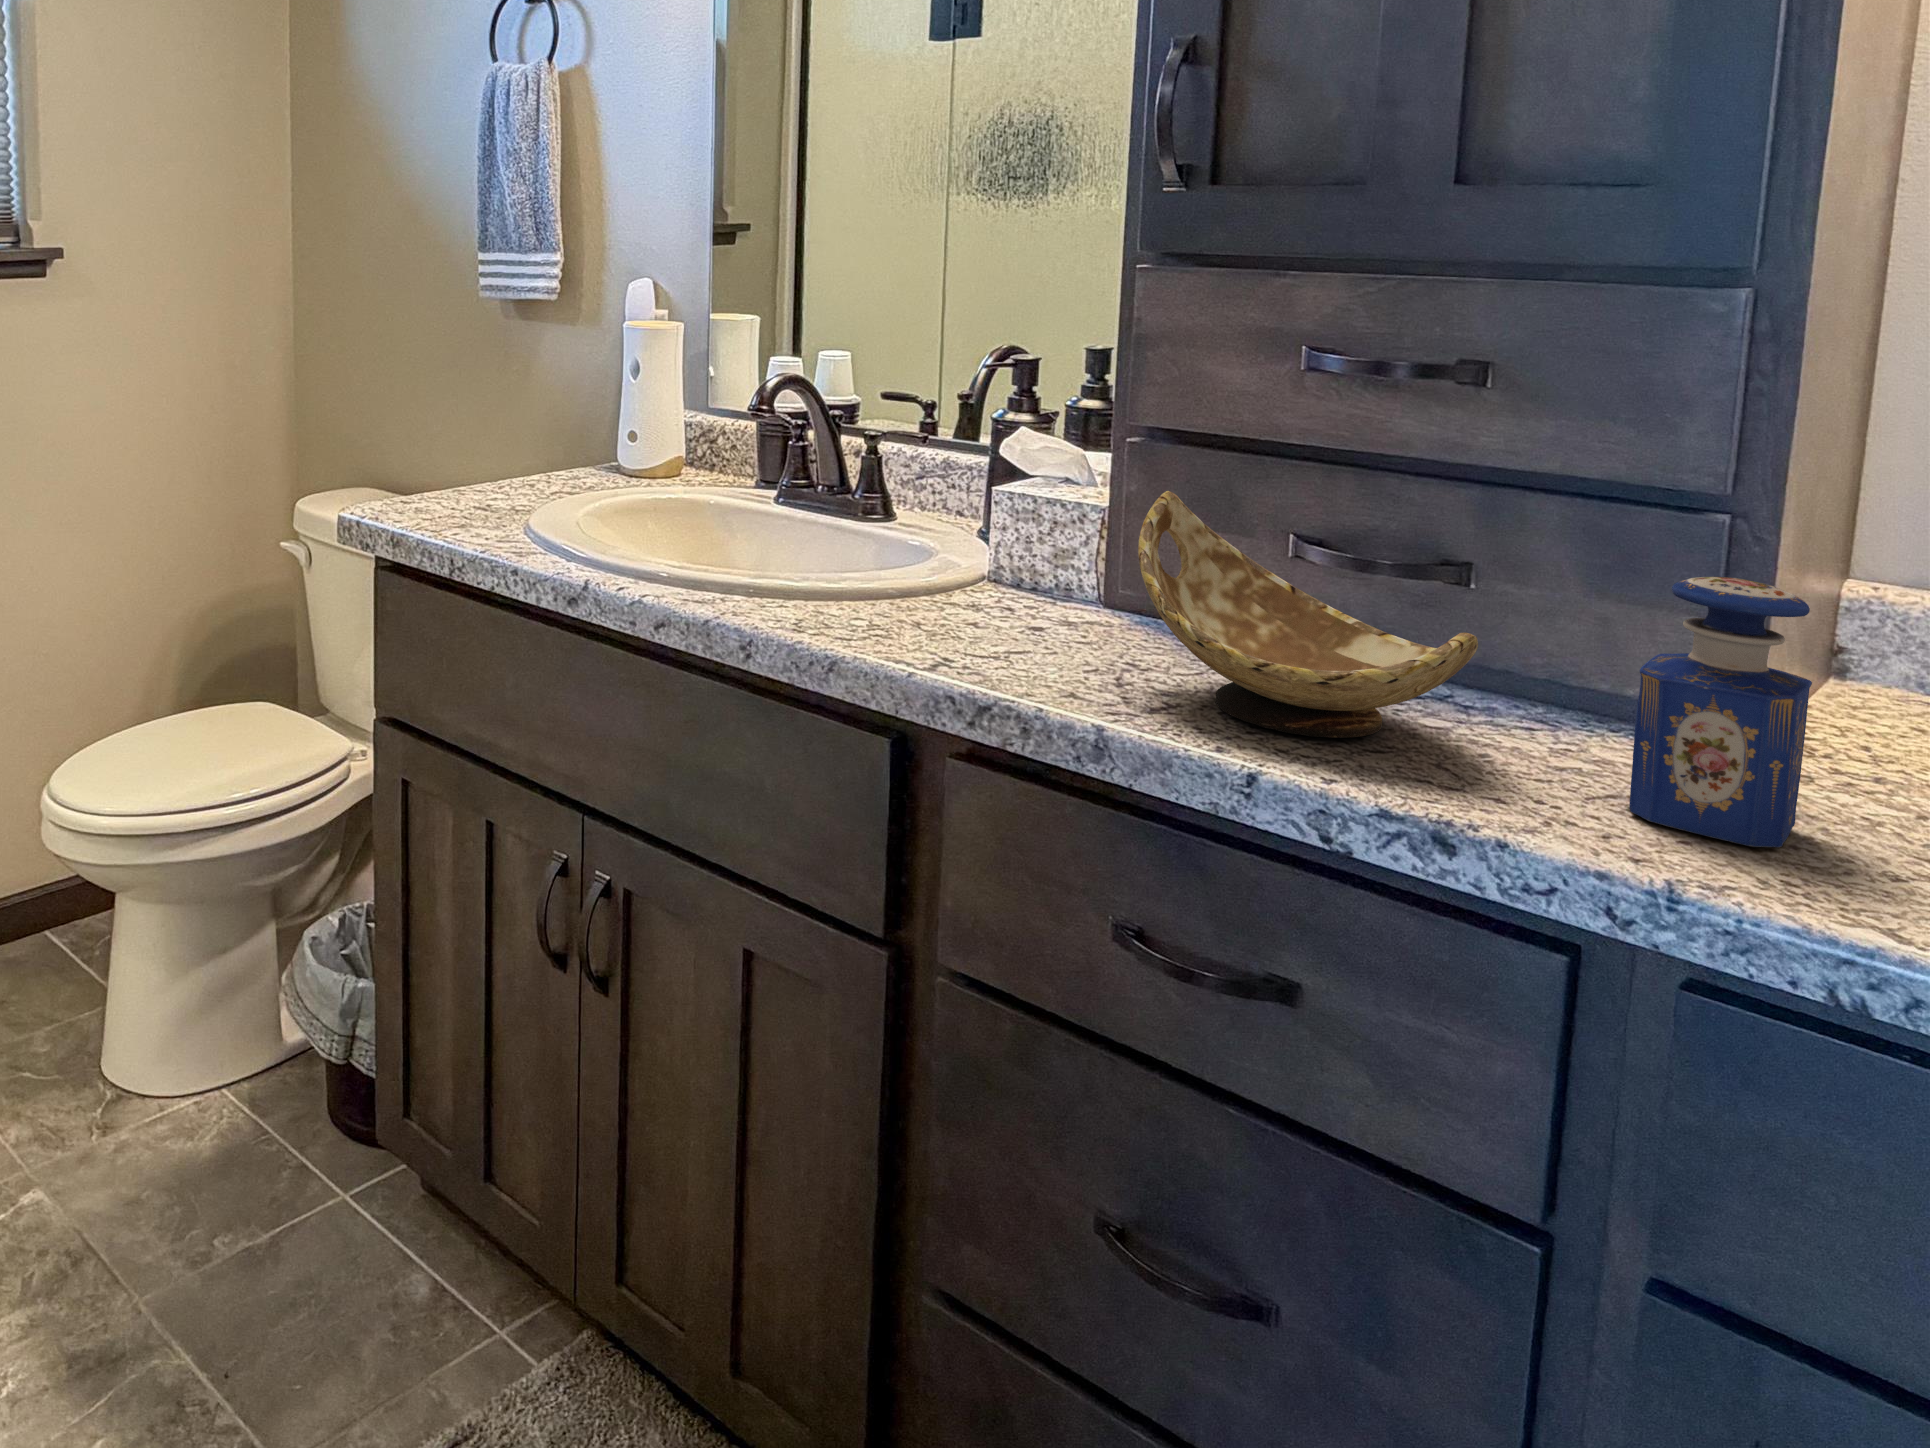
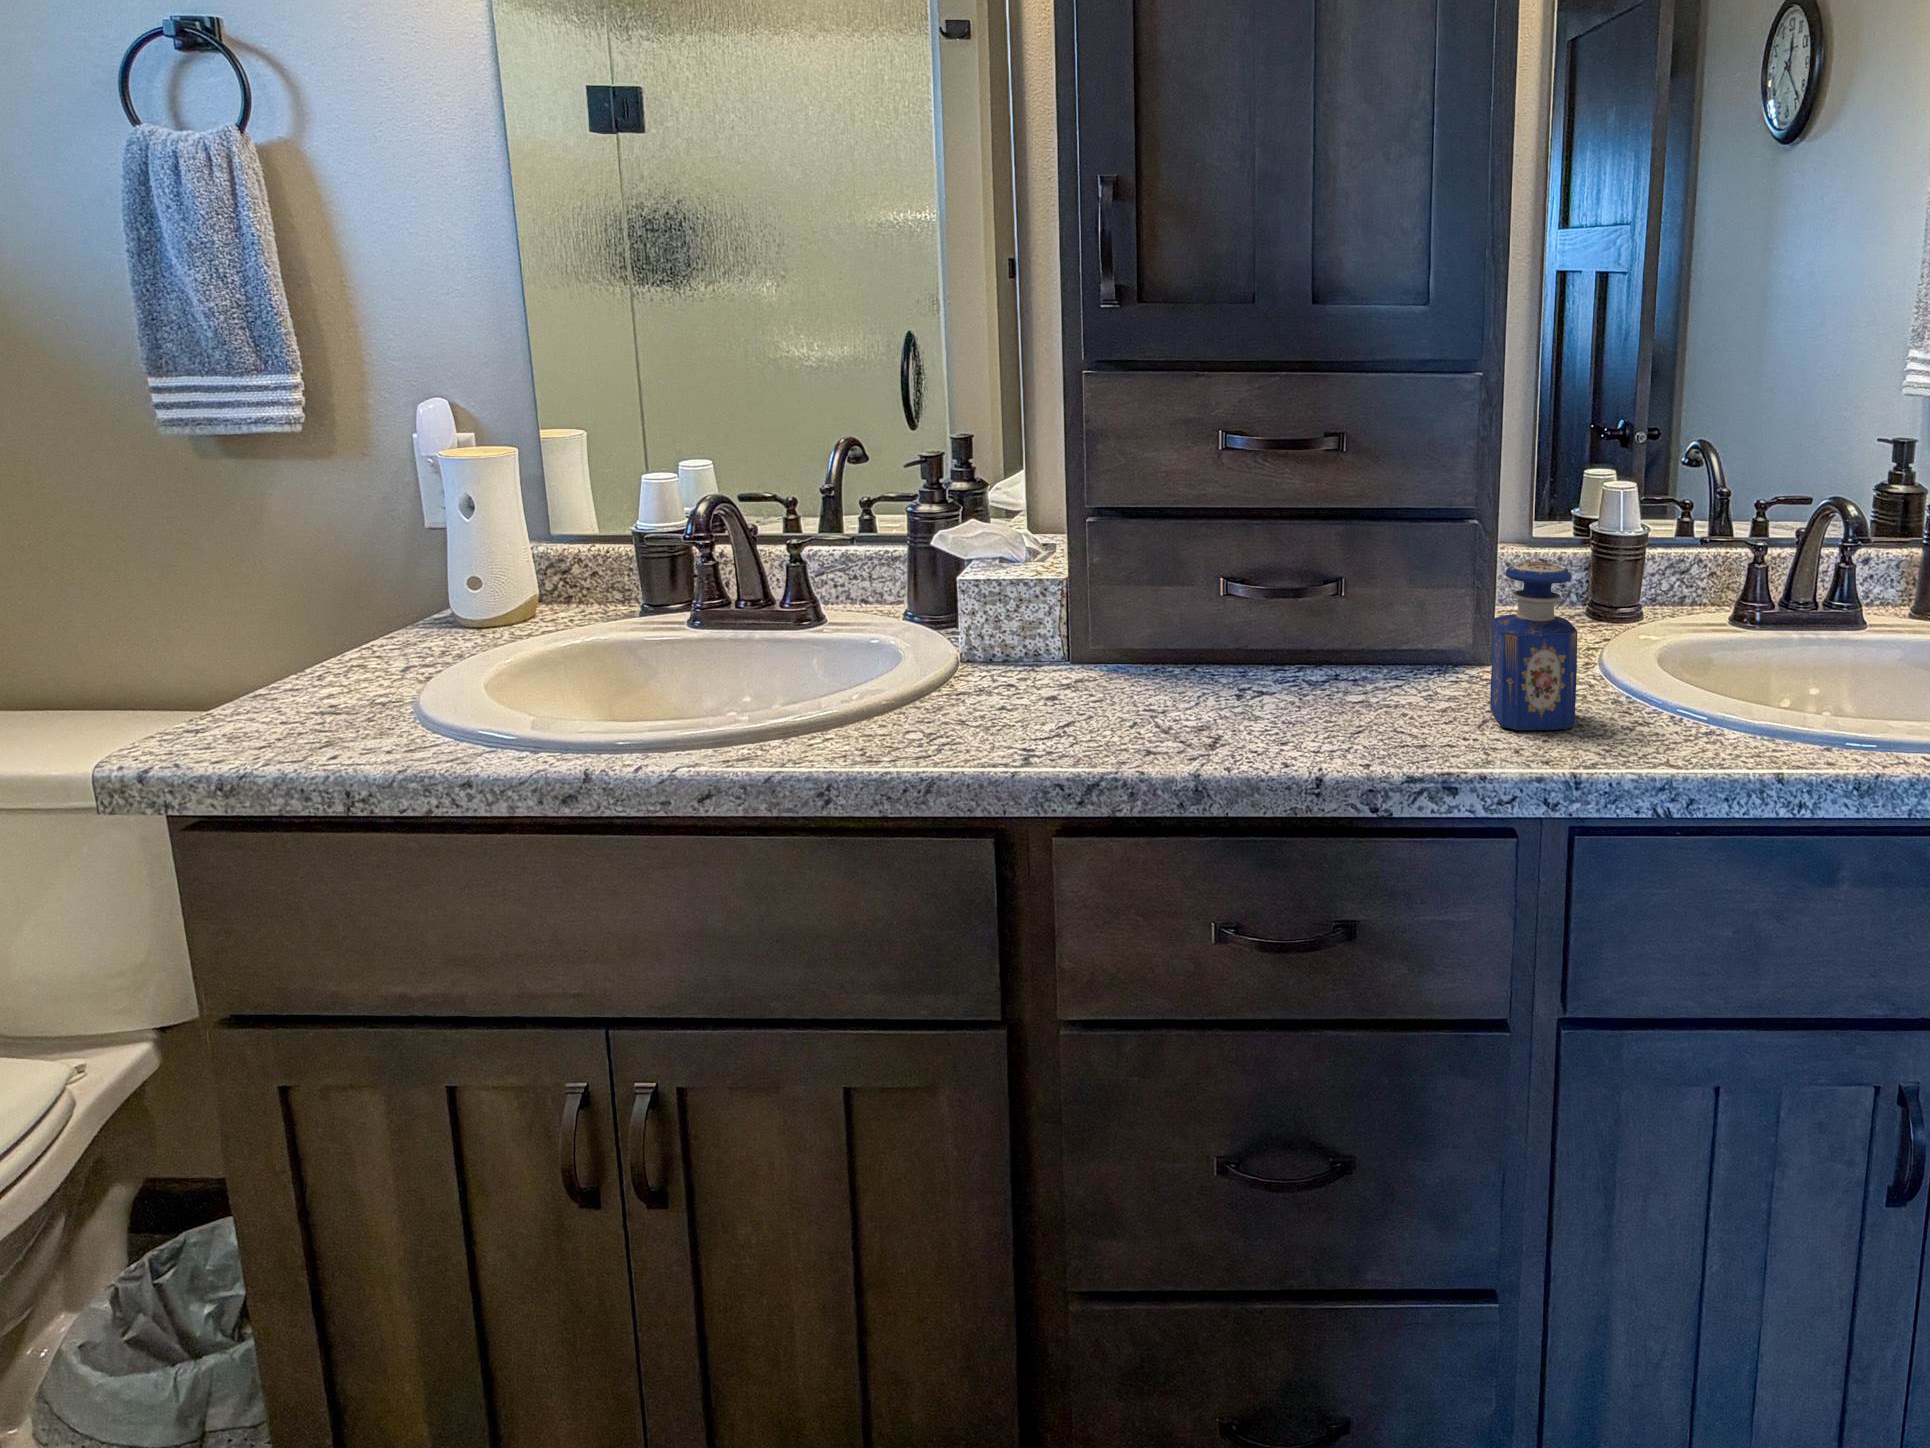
decorative bowl: present [1138,491,1478,738] -> none [1168,560,1412,735]

